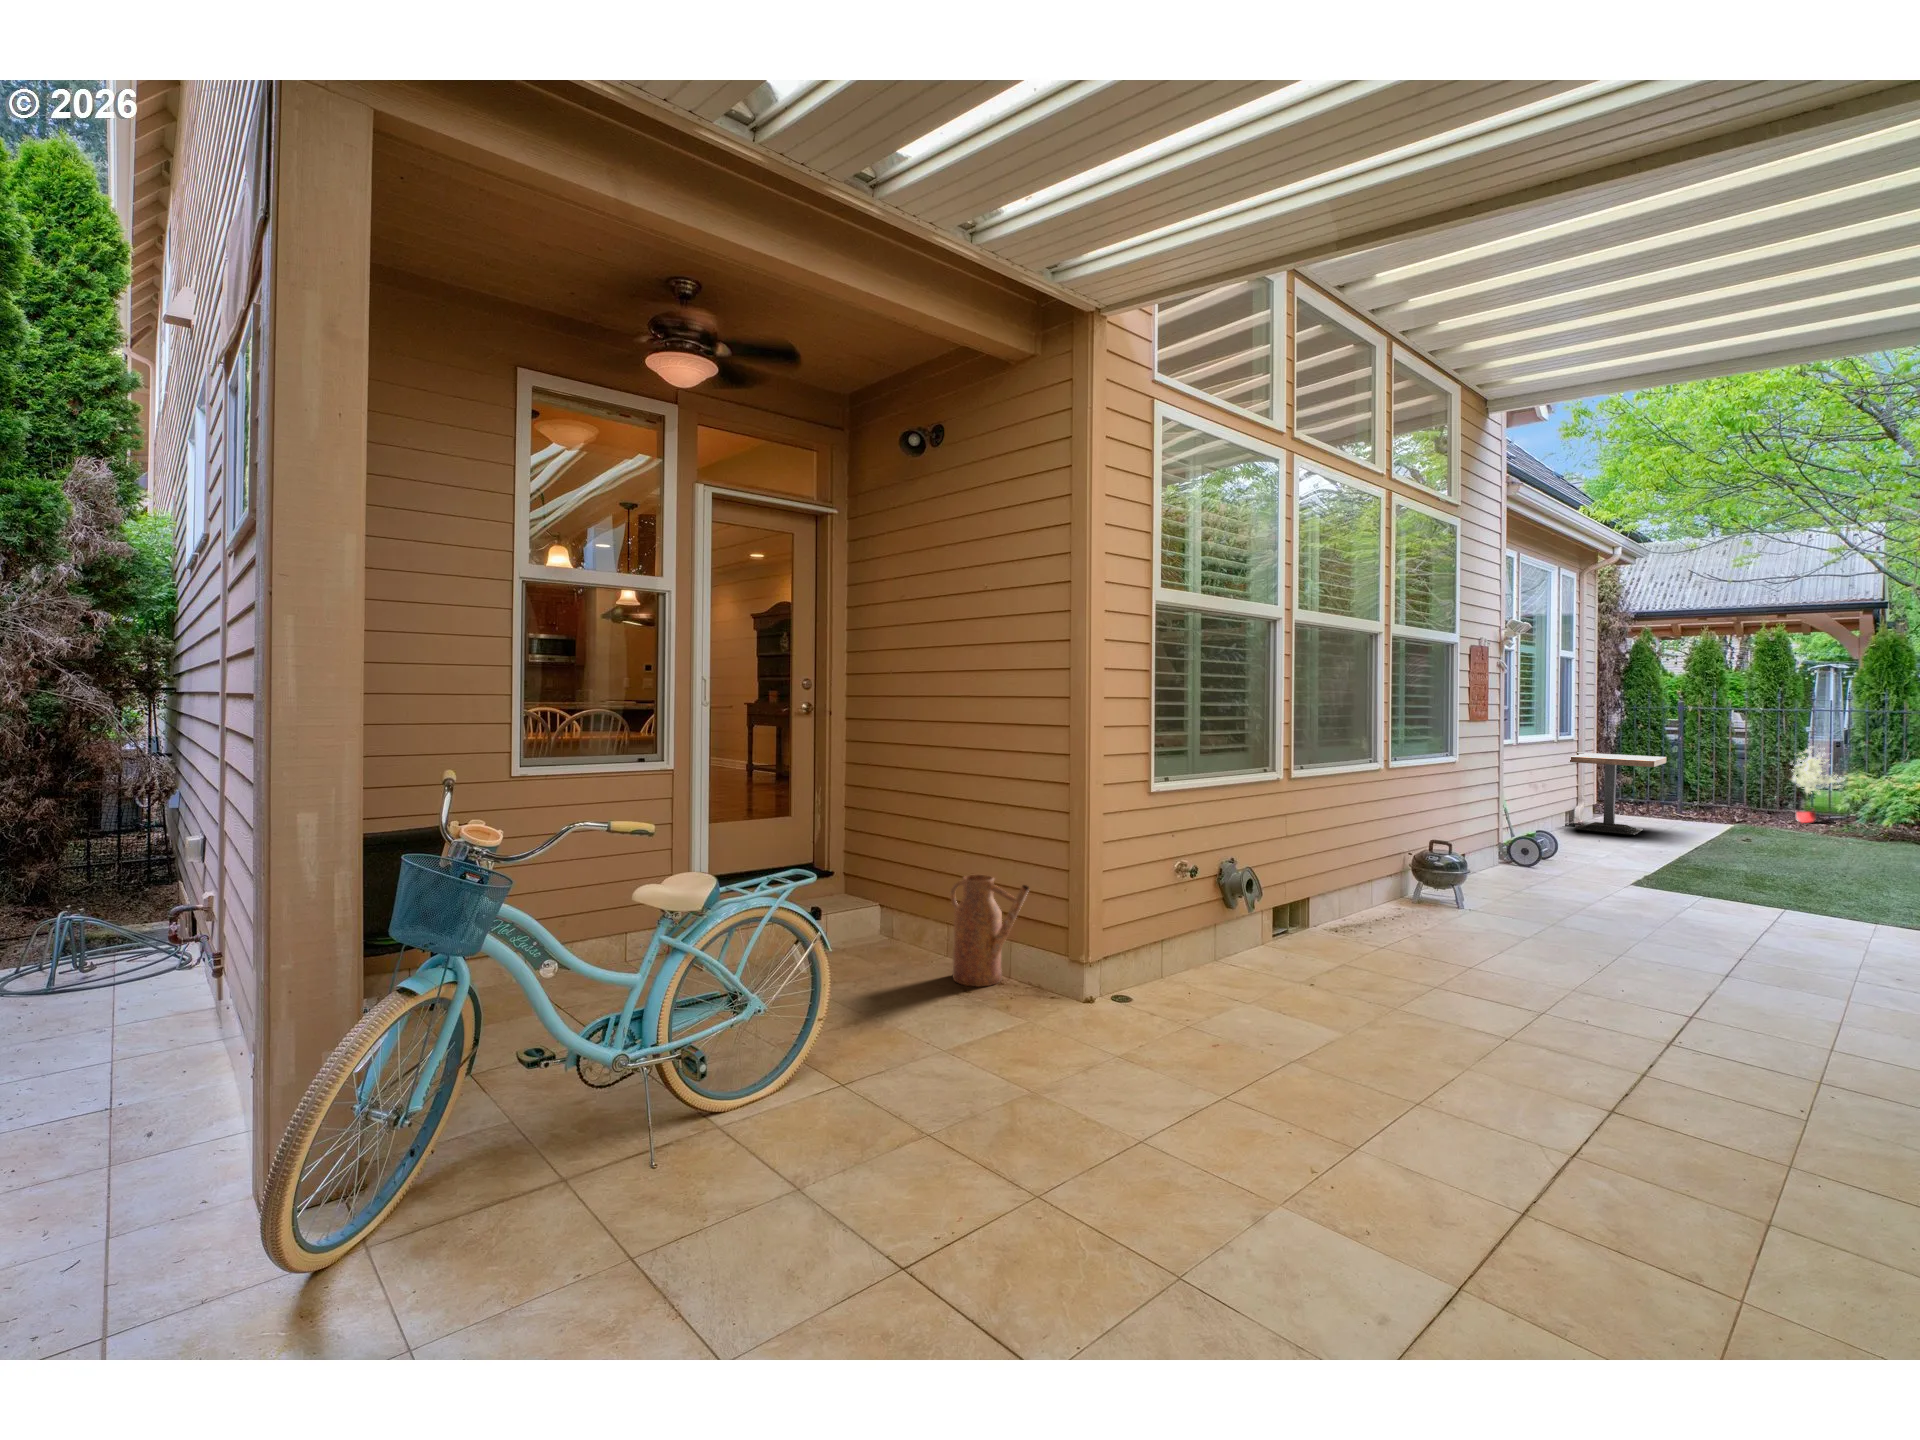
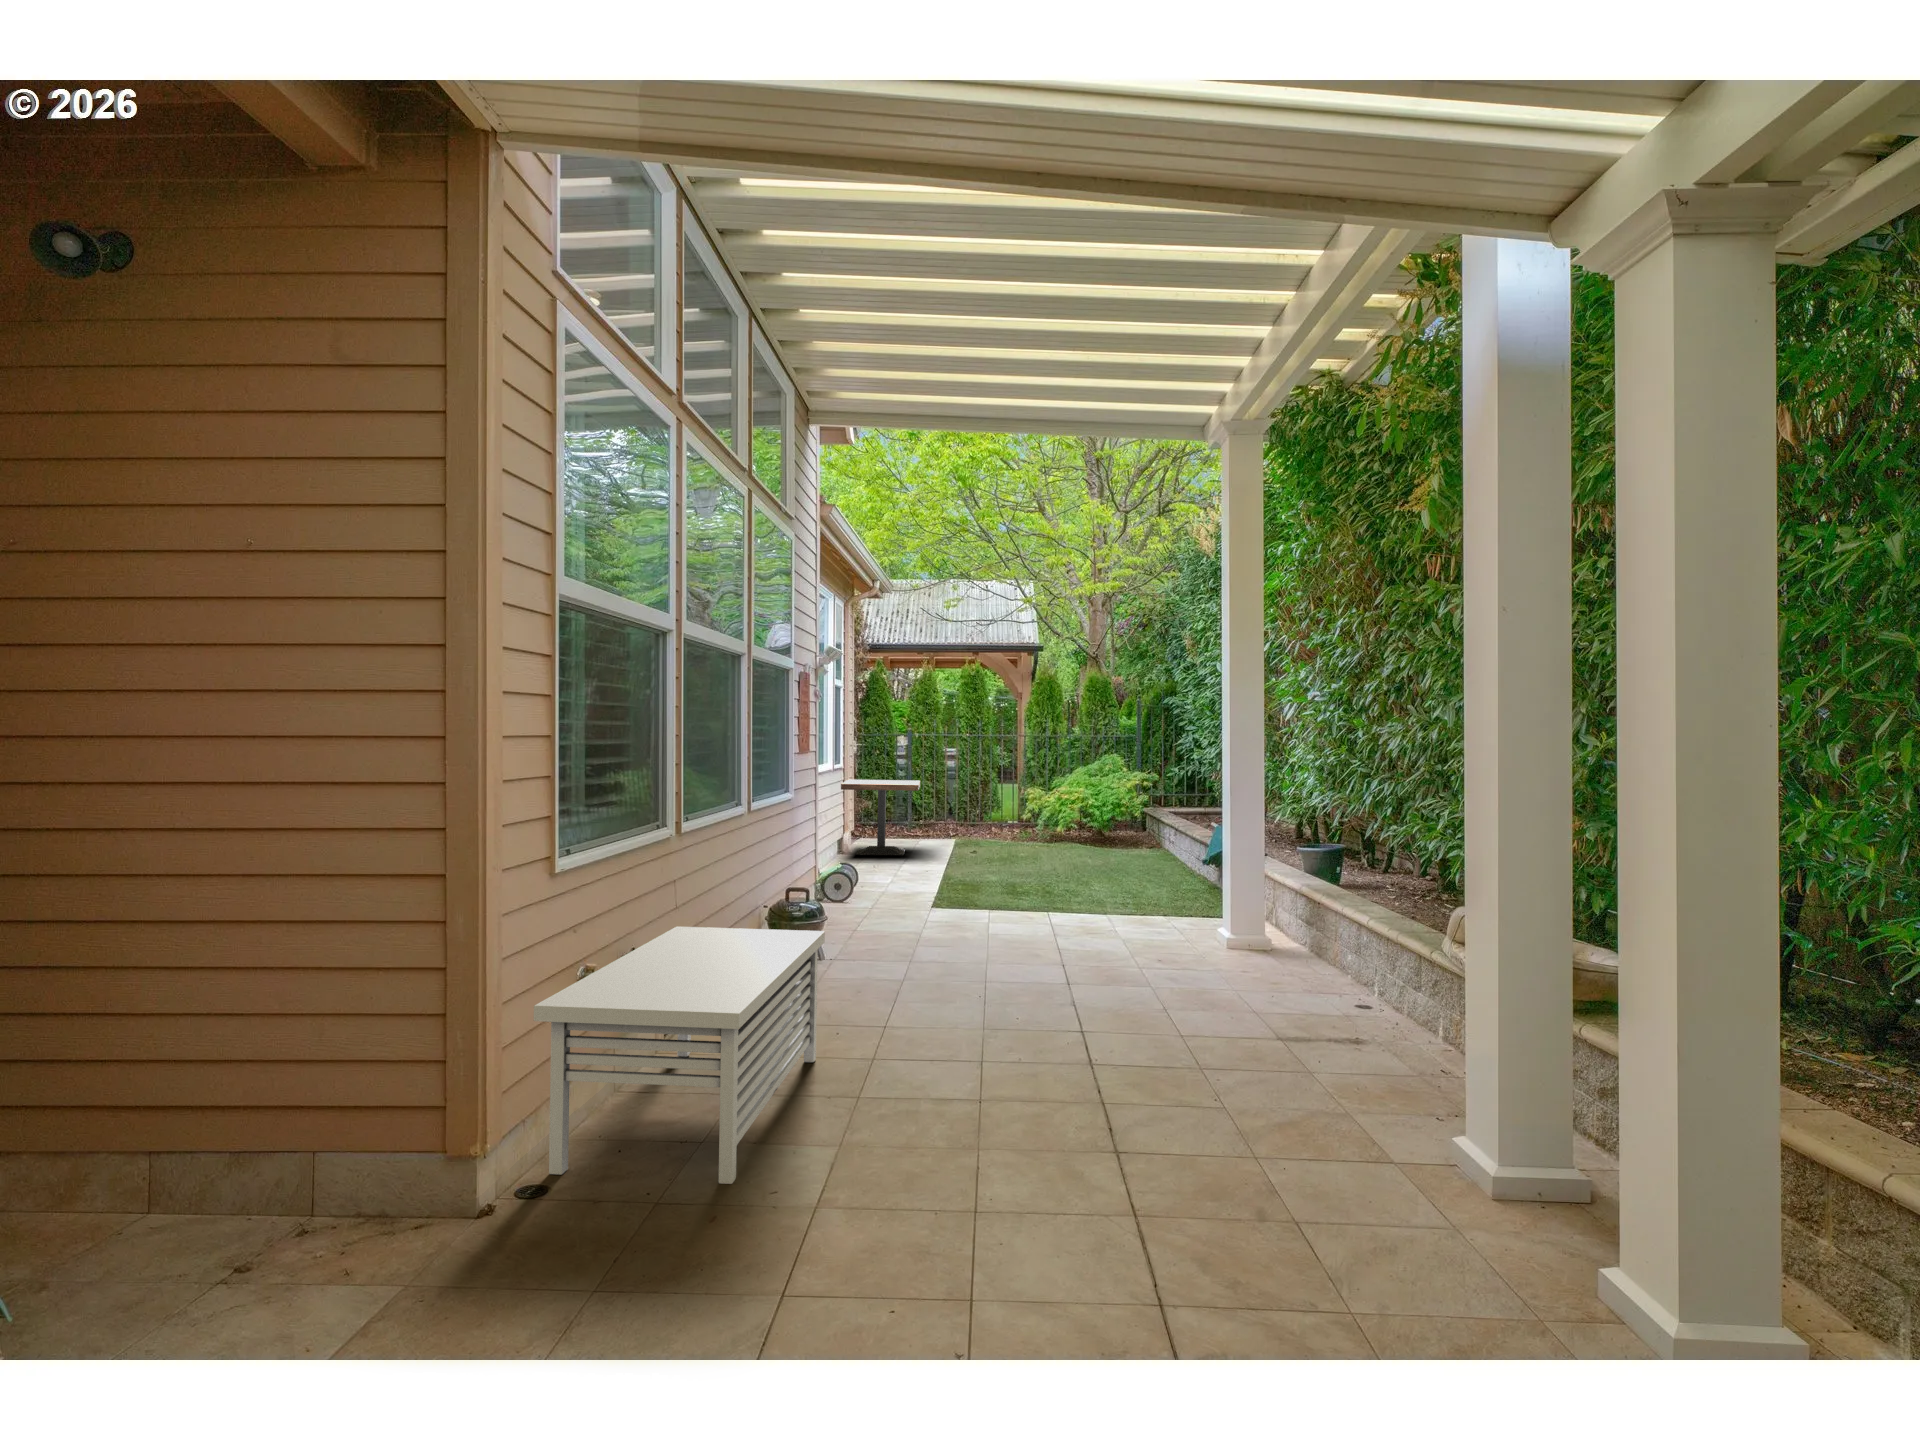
potted tree: present [1792,746,1843,823] -> none [988,766,1024,831]
storage bench: none [1129,849,1389,1026] -> present [534,927,825,1184]
watering can: present [950,875,1029,987] -> none [177,1053,369,1271]

